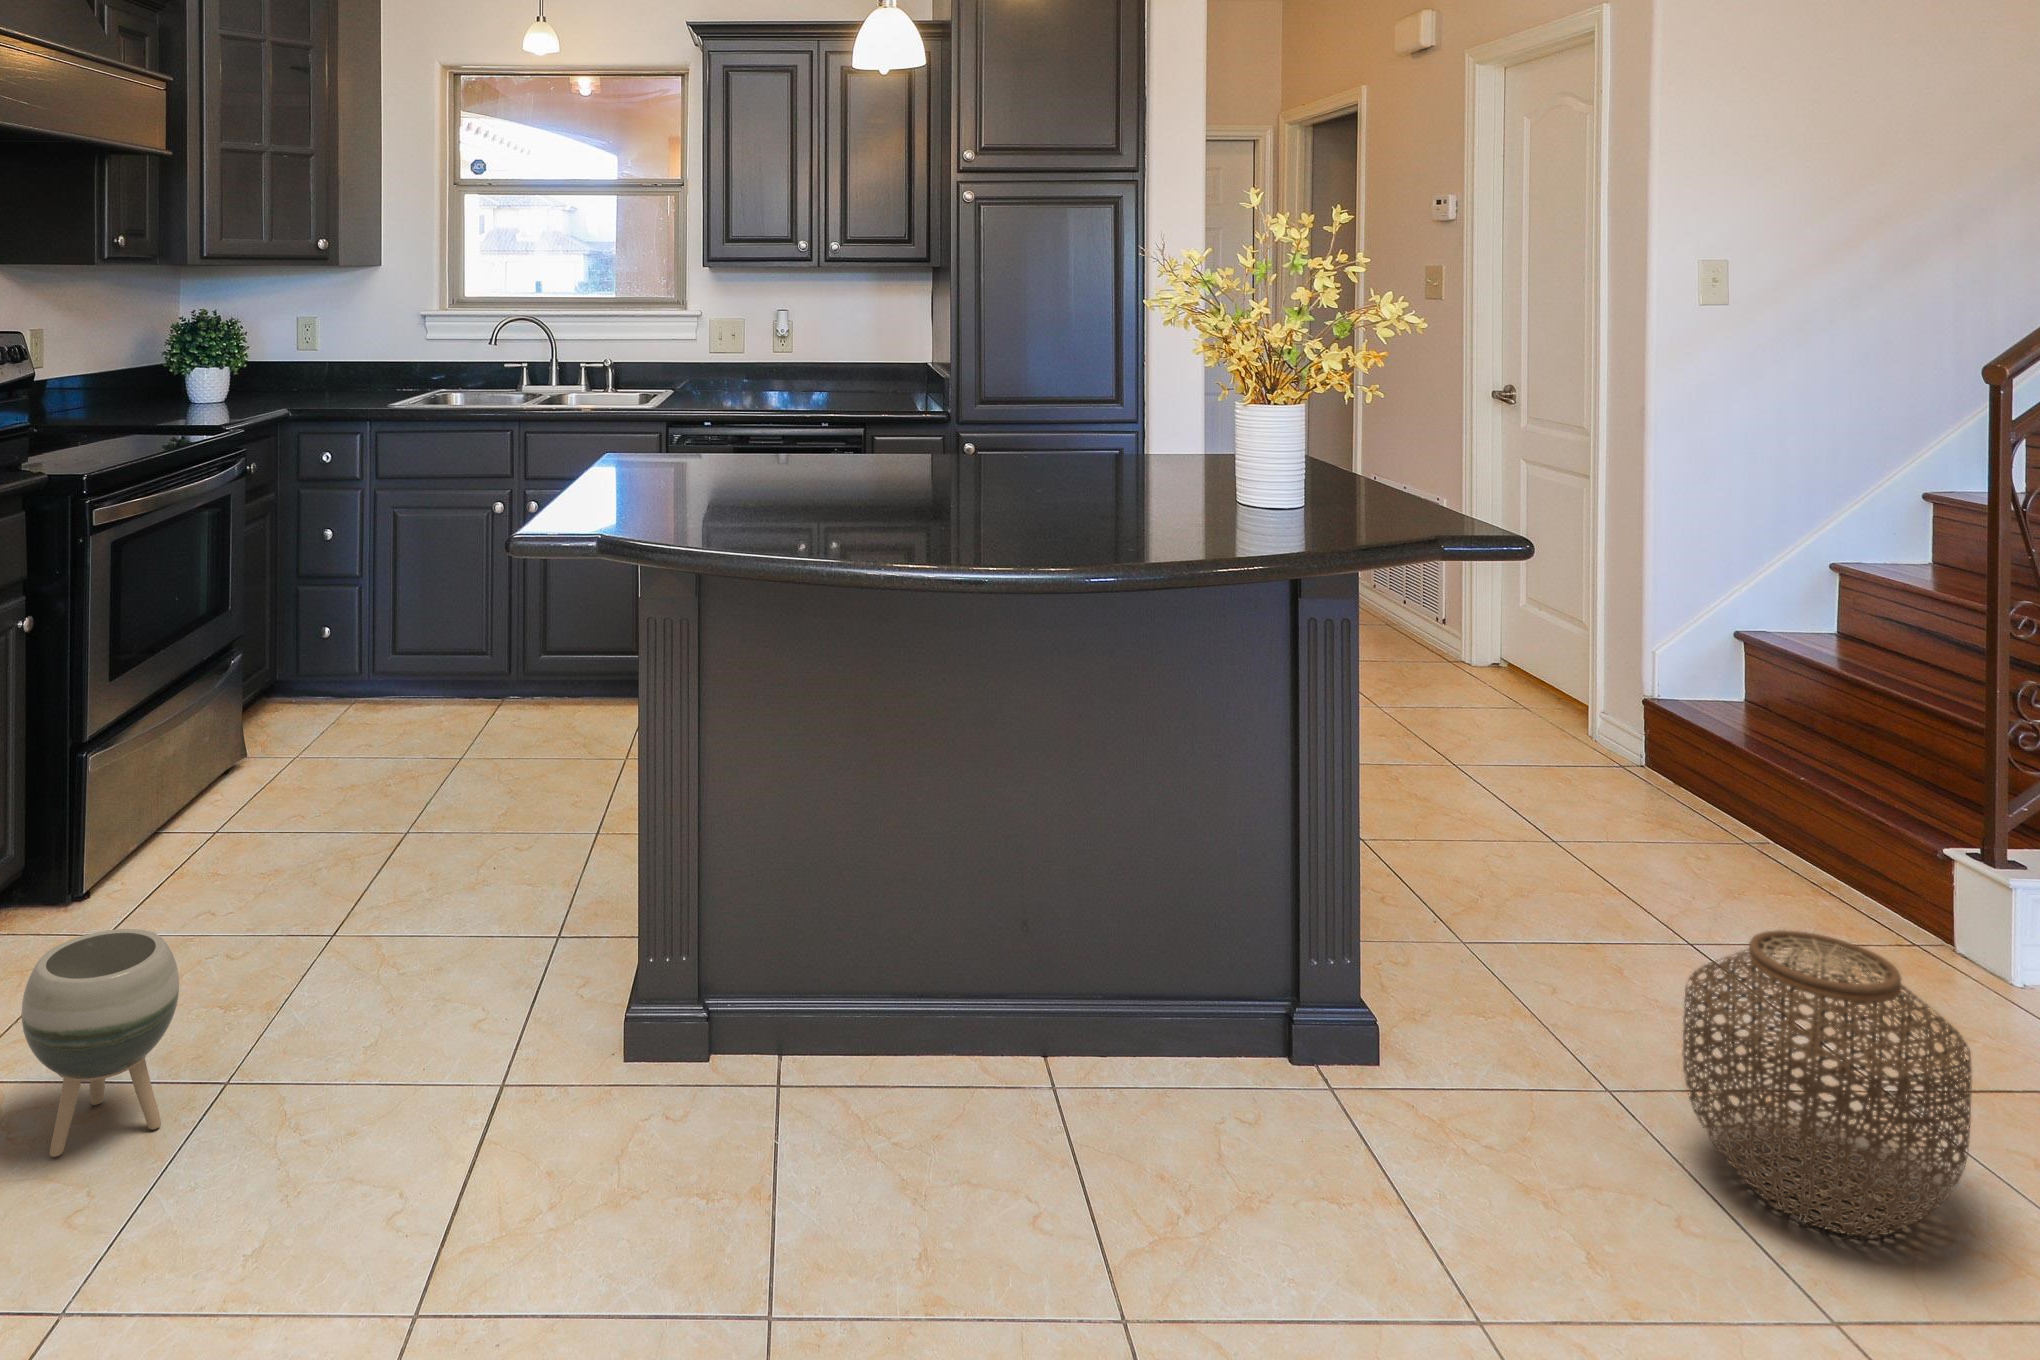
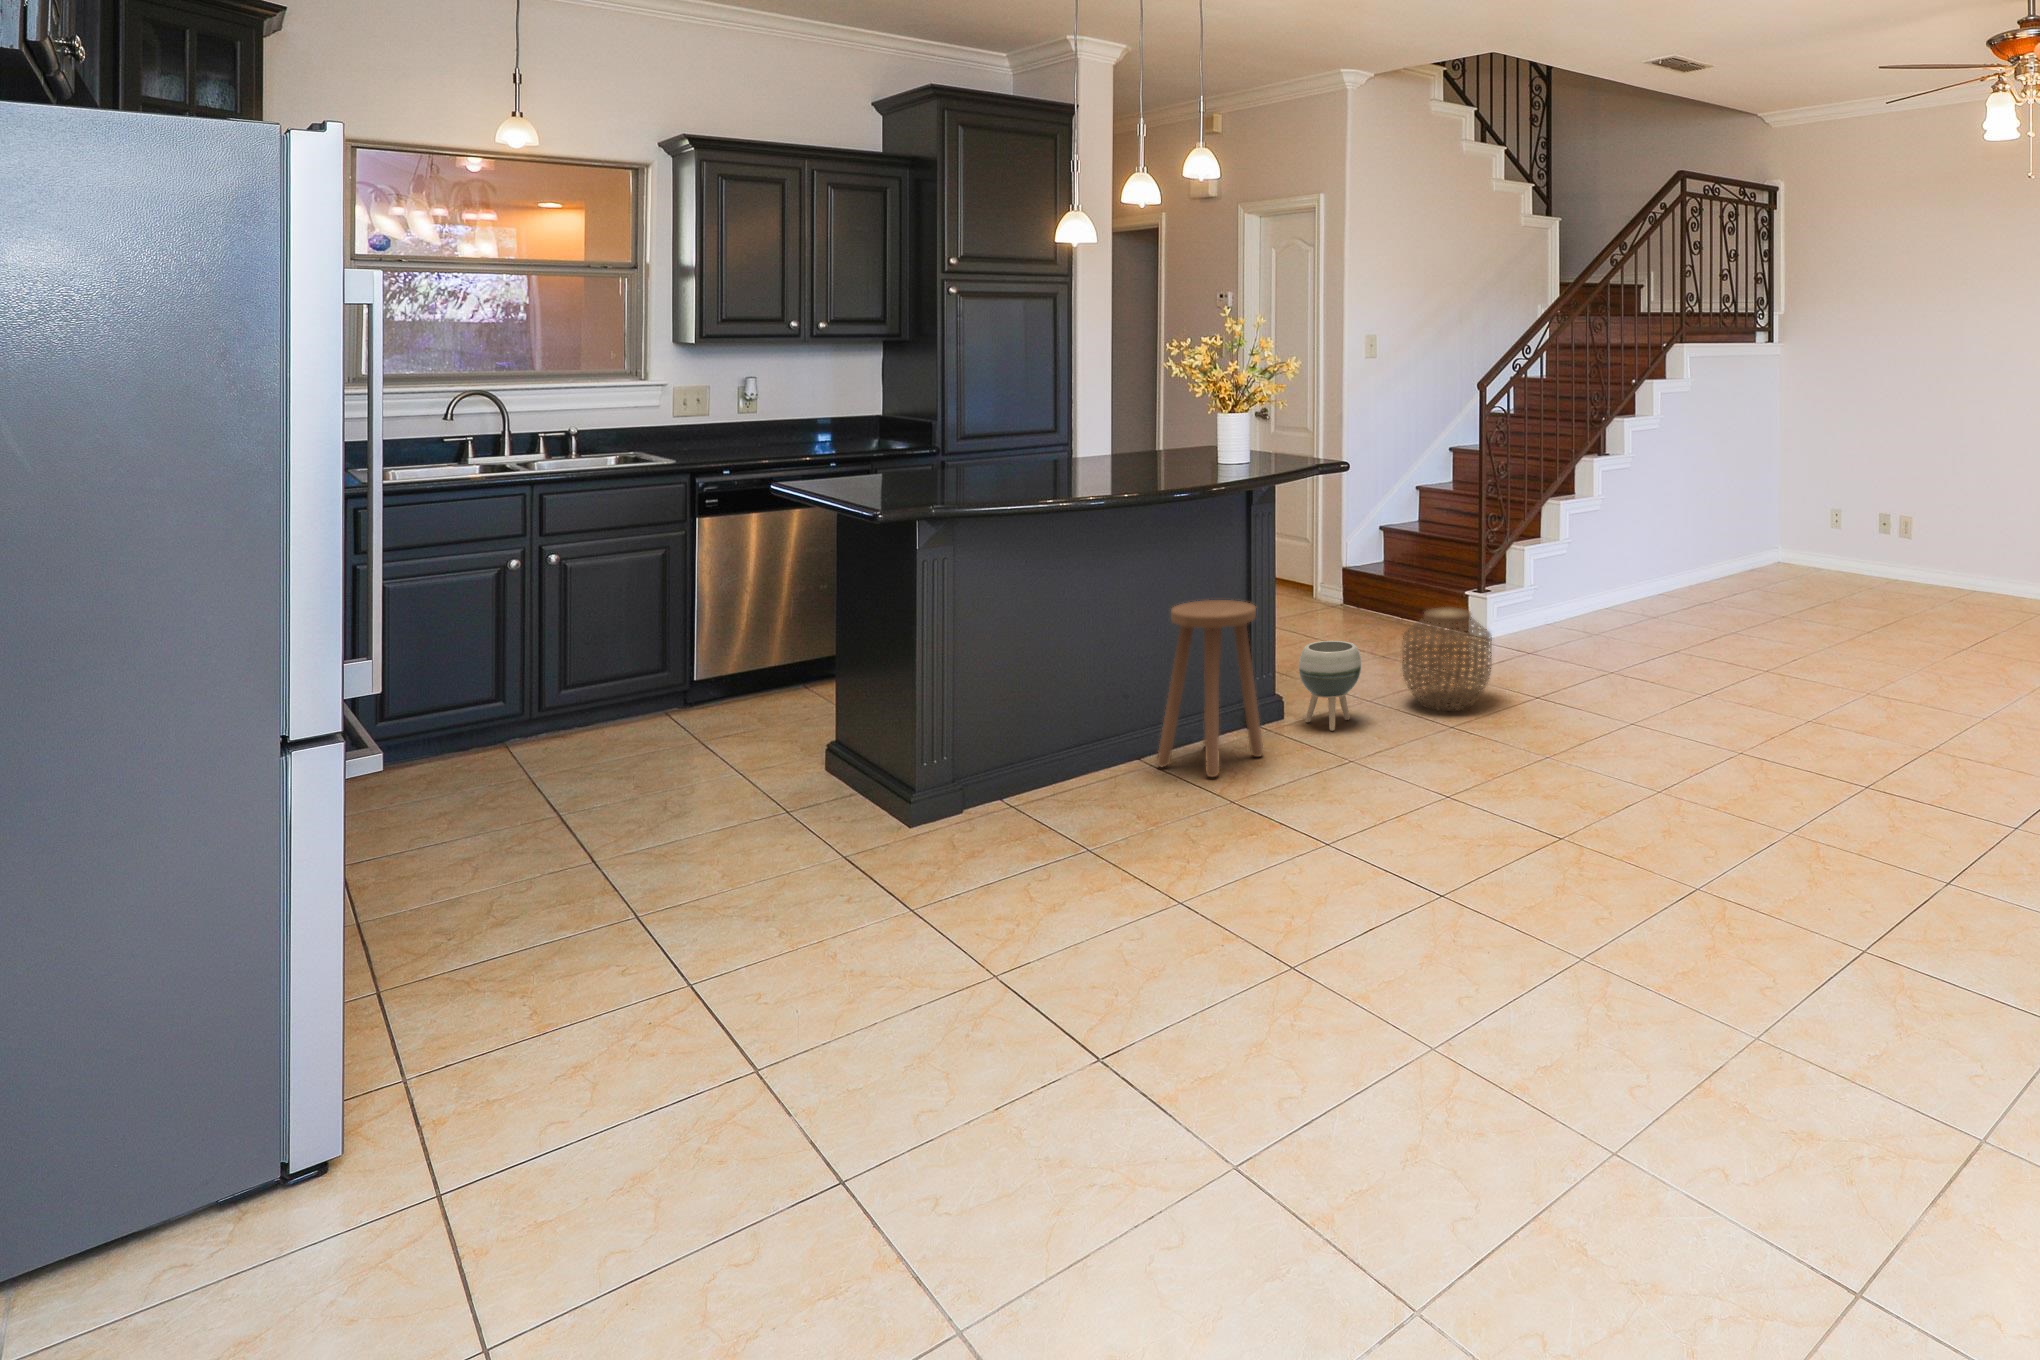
stool: none [1014,817,1252,1253] -> present [1157,600,1264,777]
planter: present [22,929,179,1157] -> present [1299,641,1361,731]

